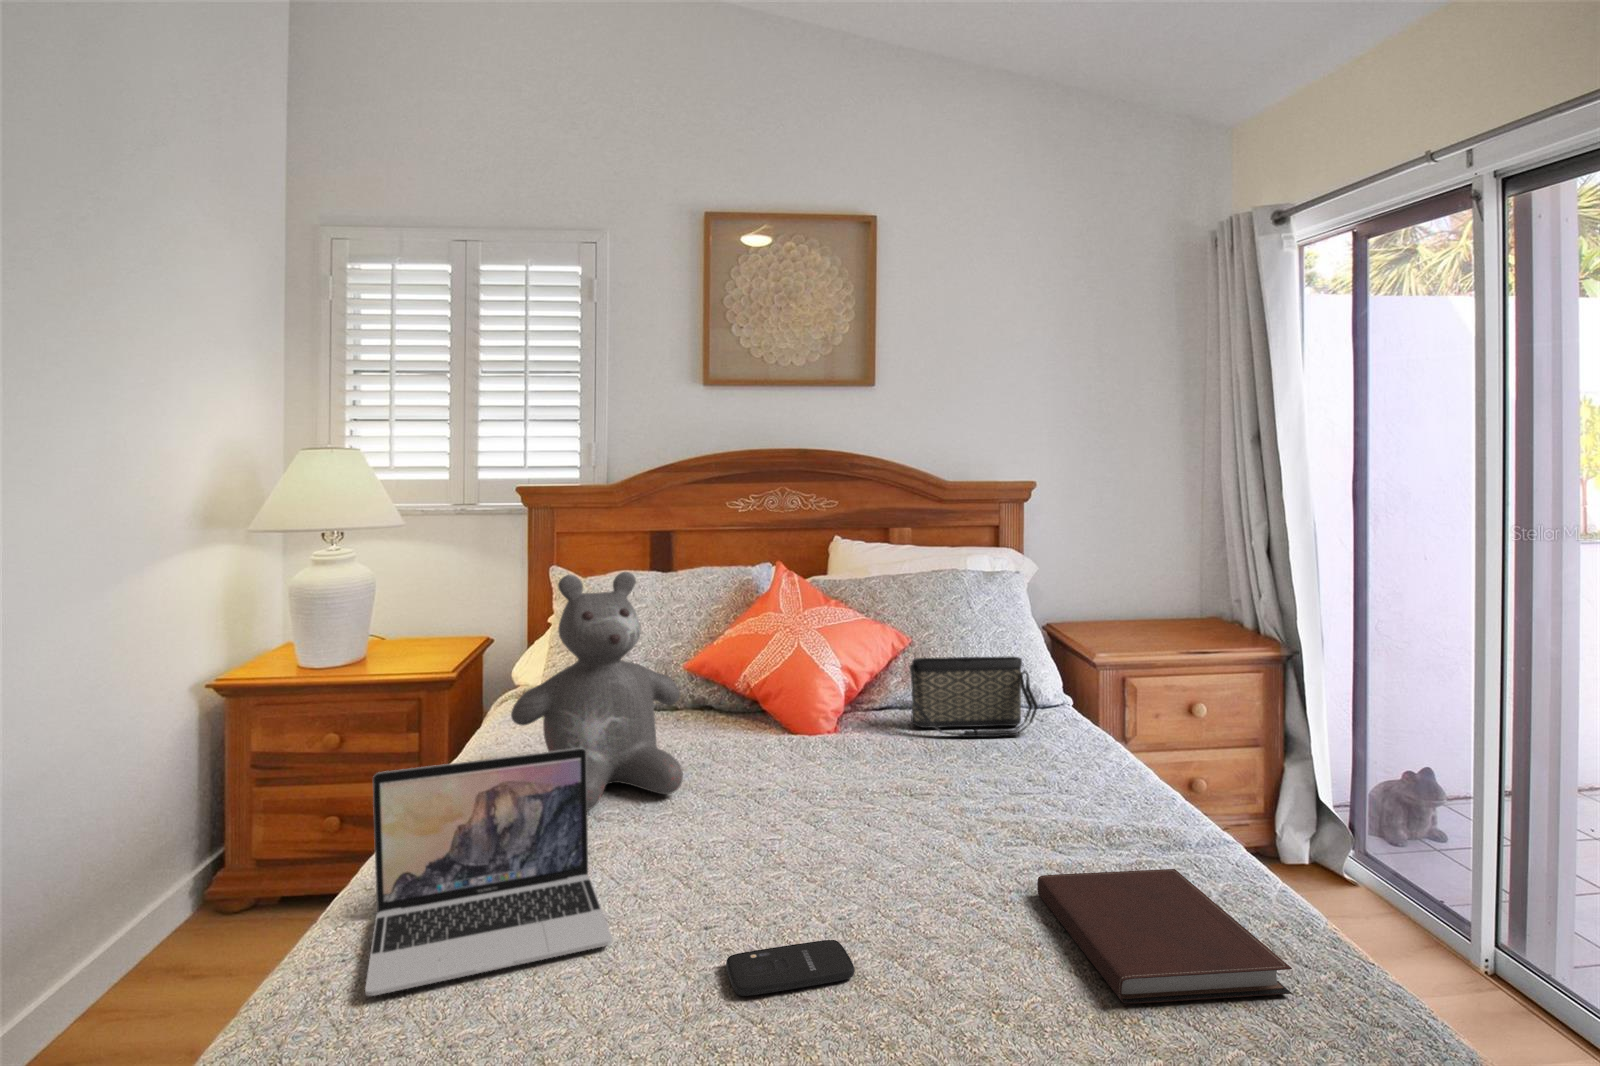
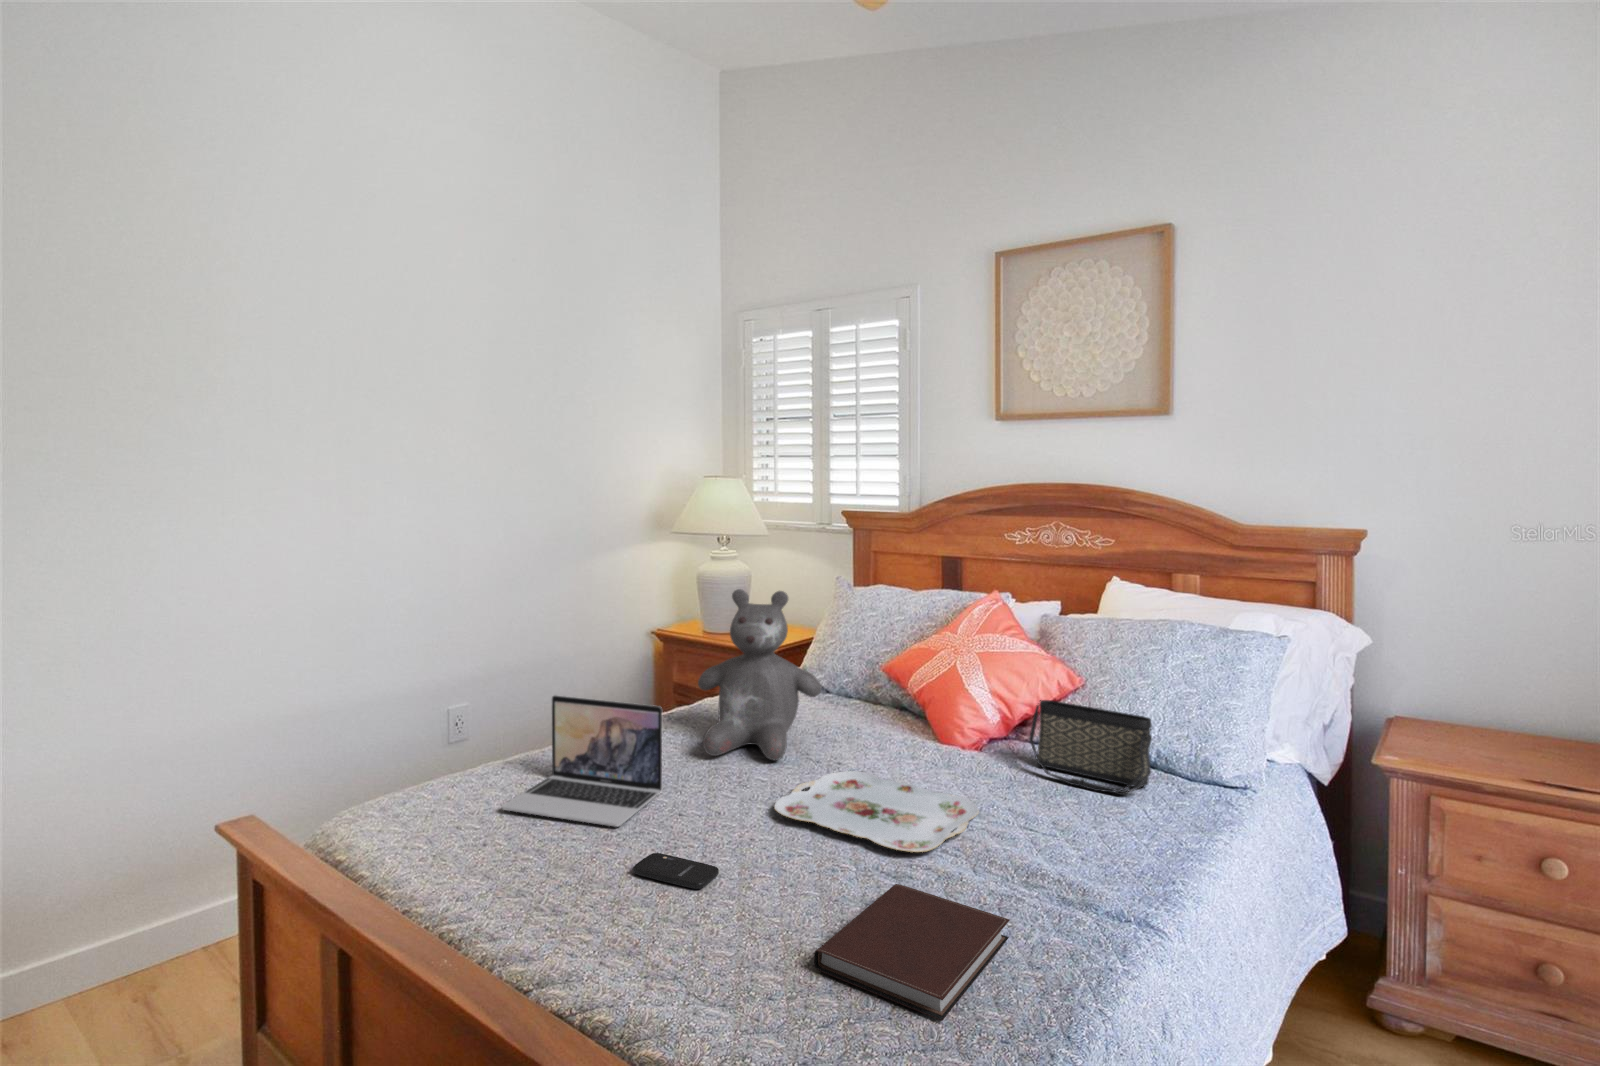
serving tray: none [753,774,991,850] -> present [774,771,979,852]

